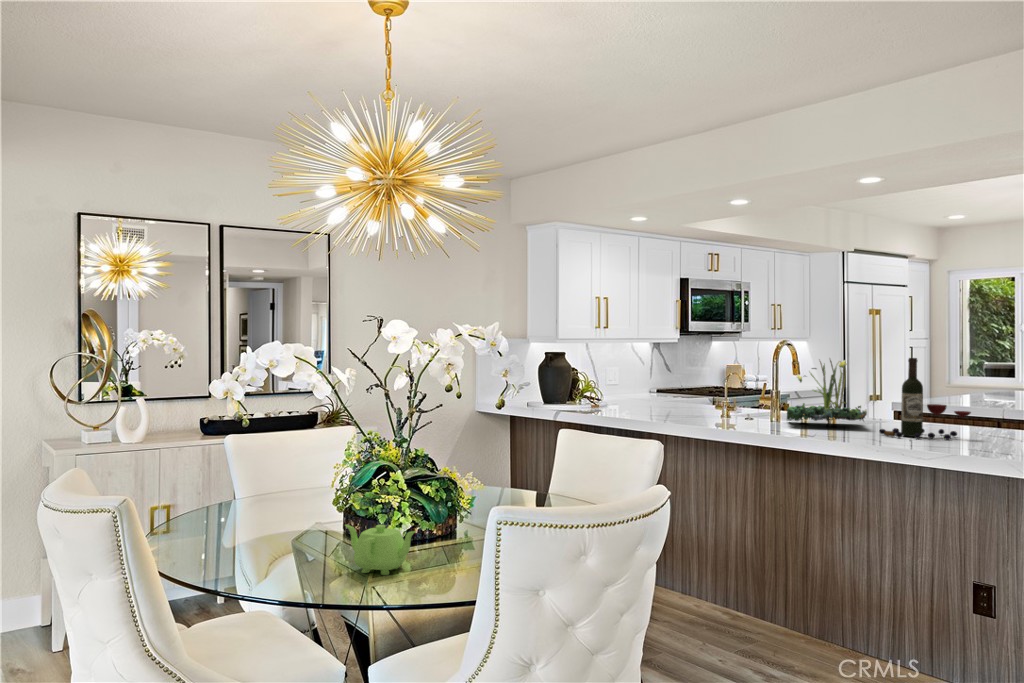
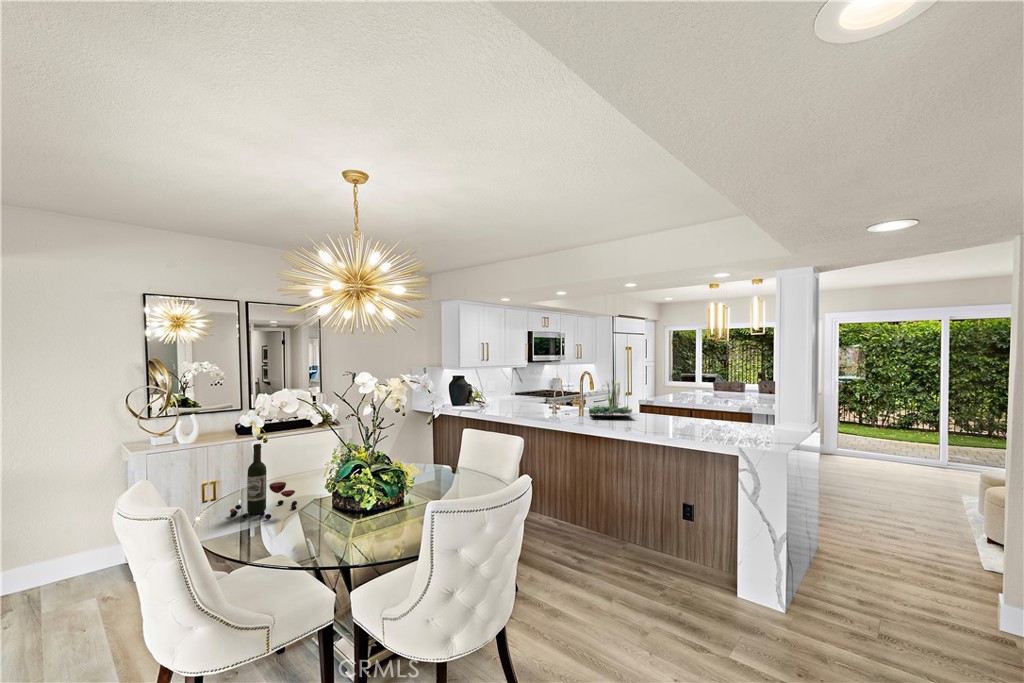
wine bottle: present [880,358,971,440] -> present [230,444,297,519]
teapot: present [345,525,416,575] -> none [332,506,380,539]

